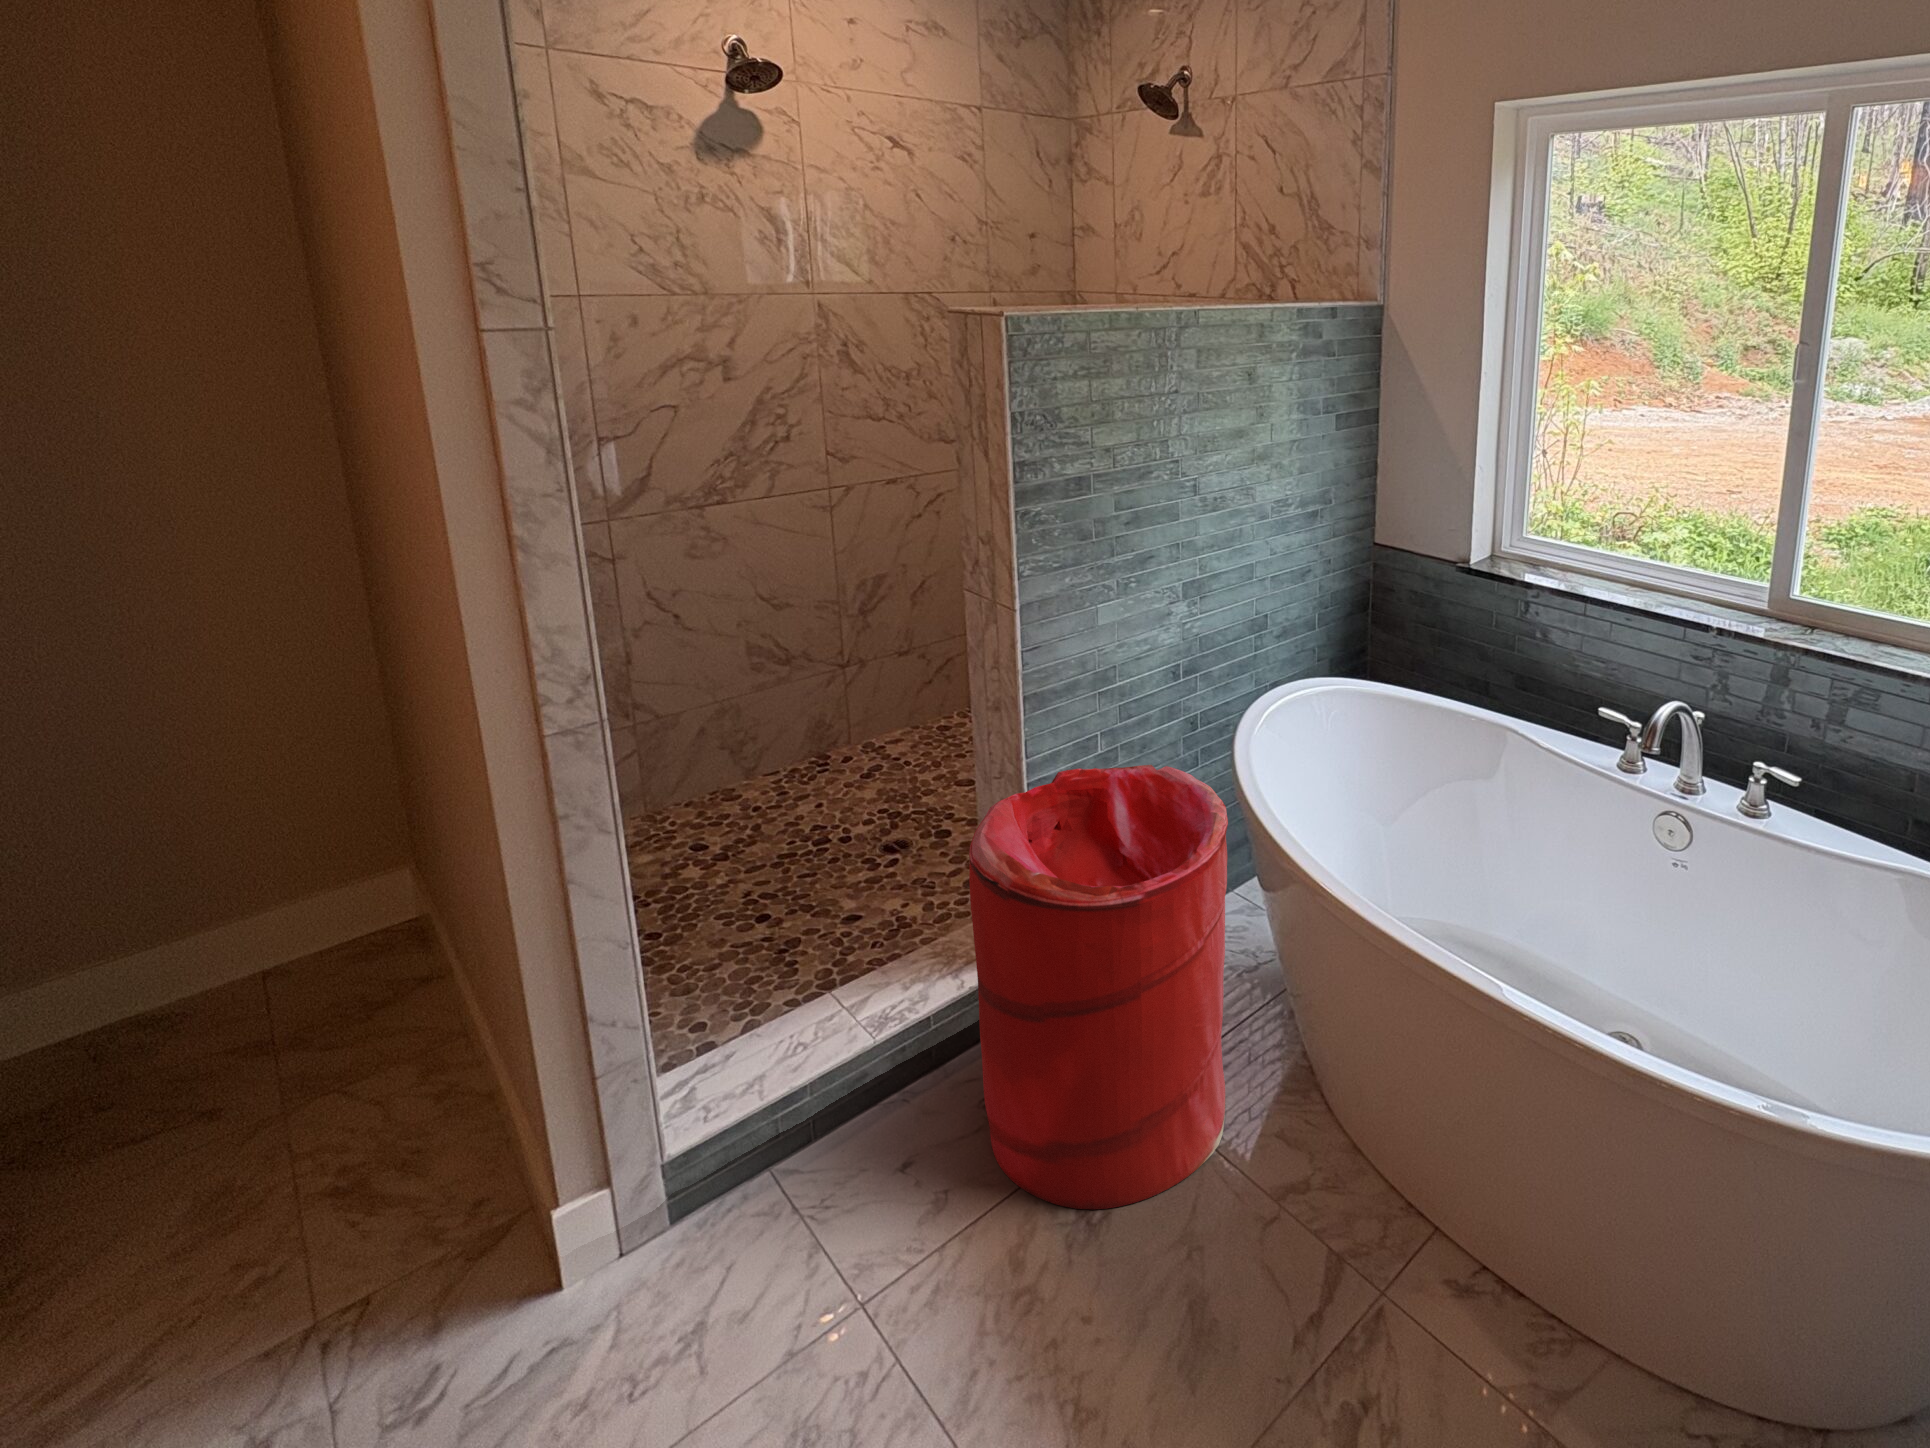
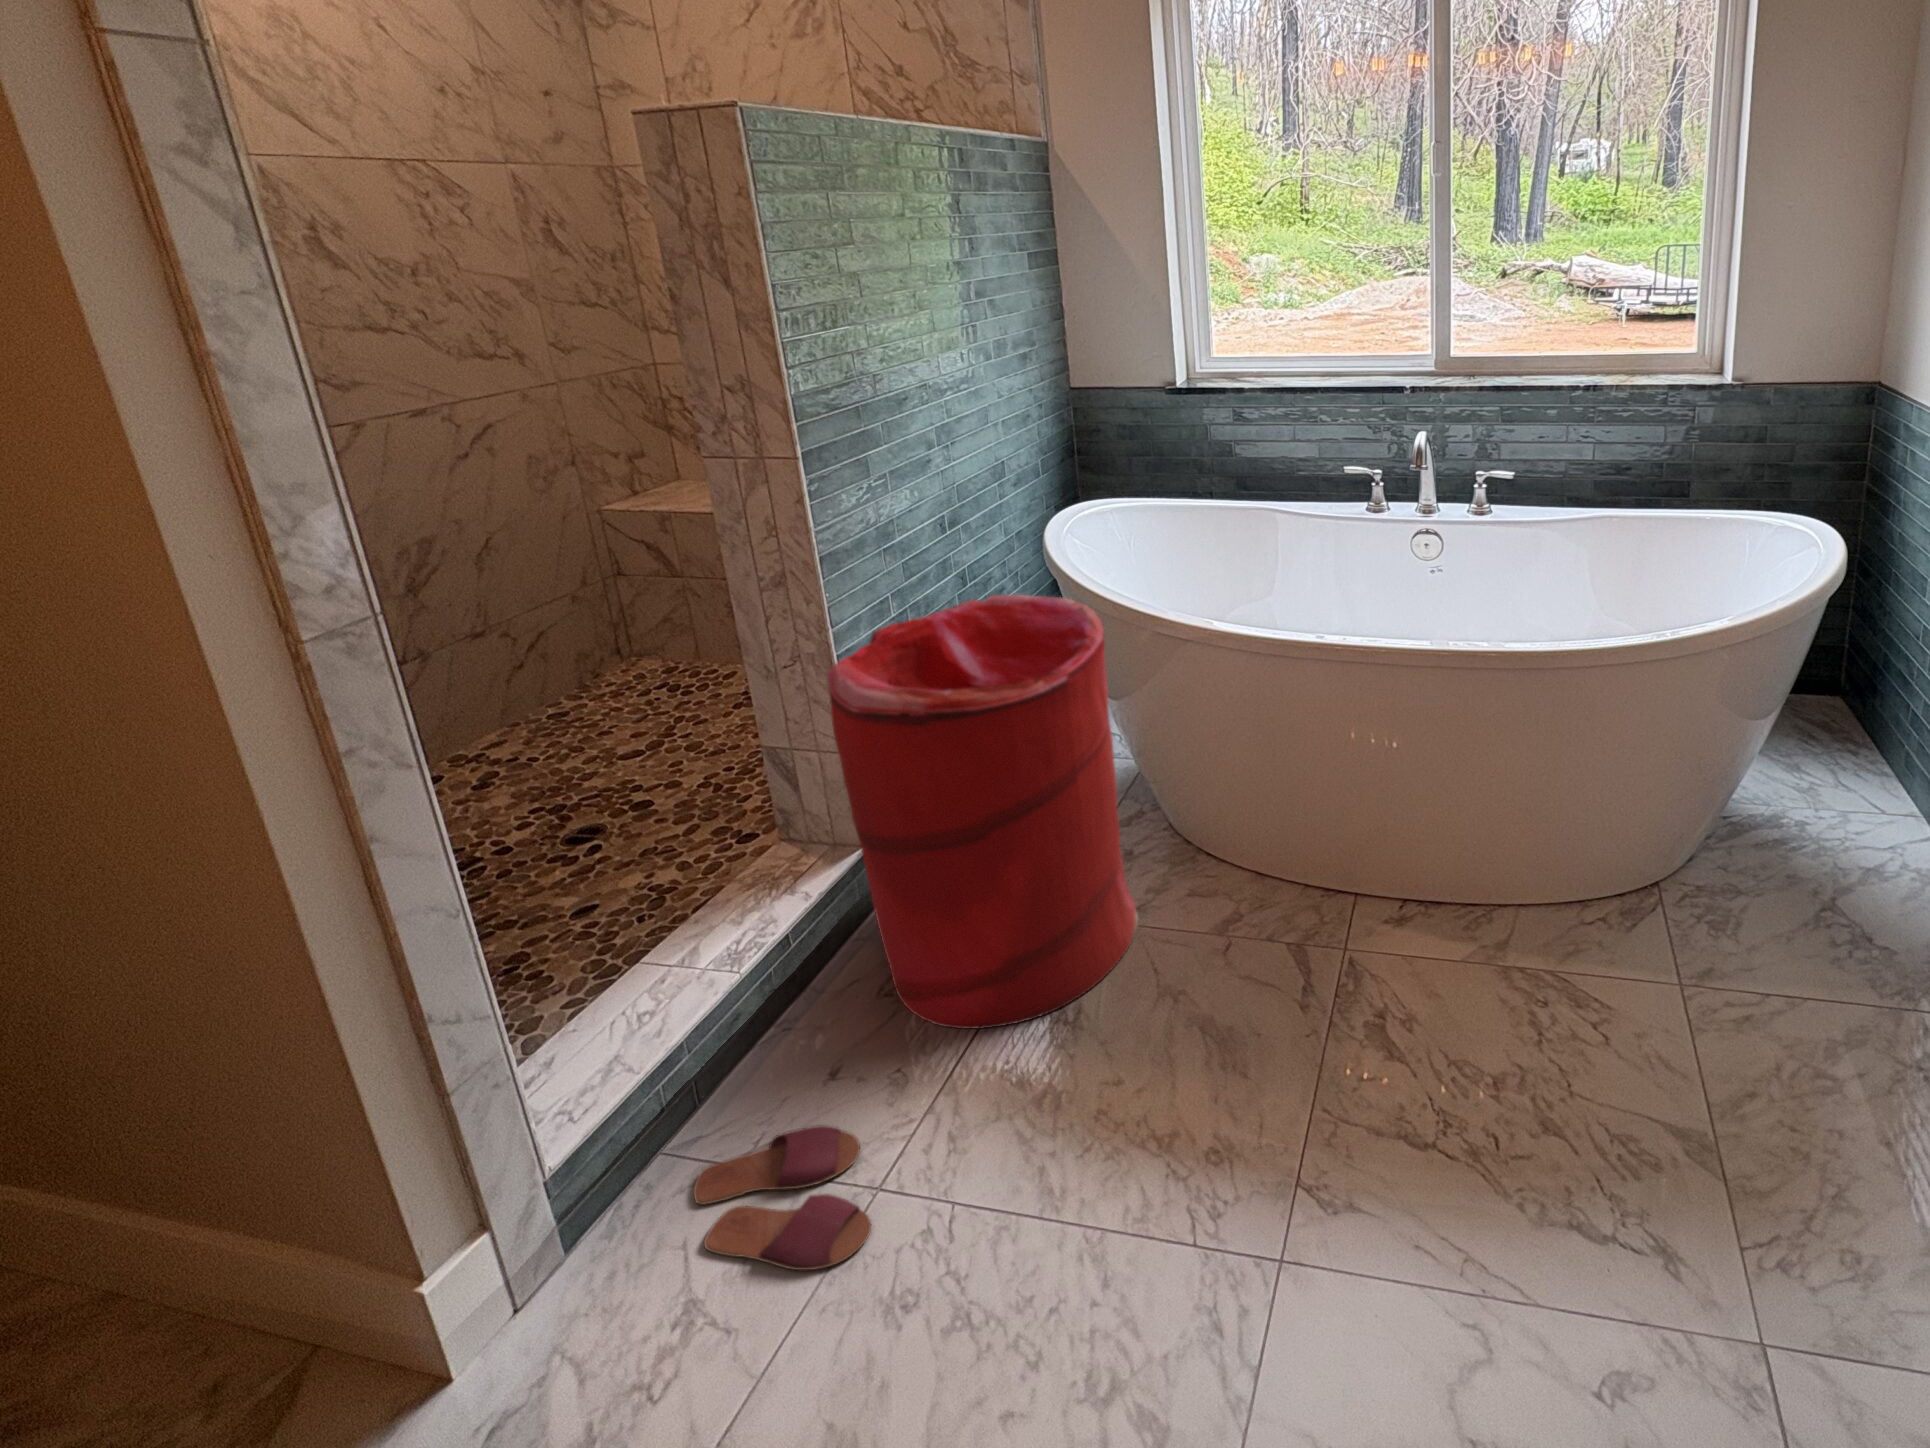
slippers: none [736,1205,878,1366] -> present [694,1125,871,1270]

